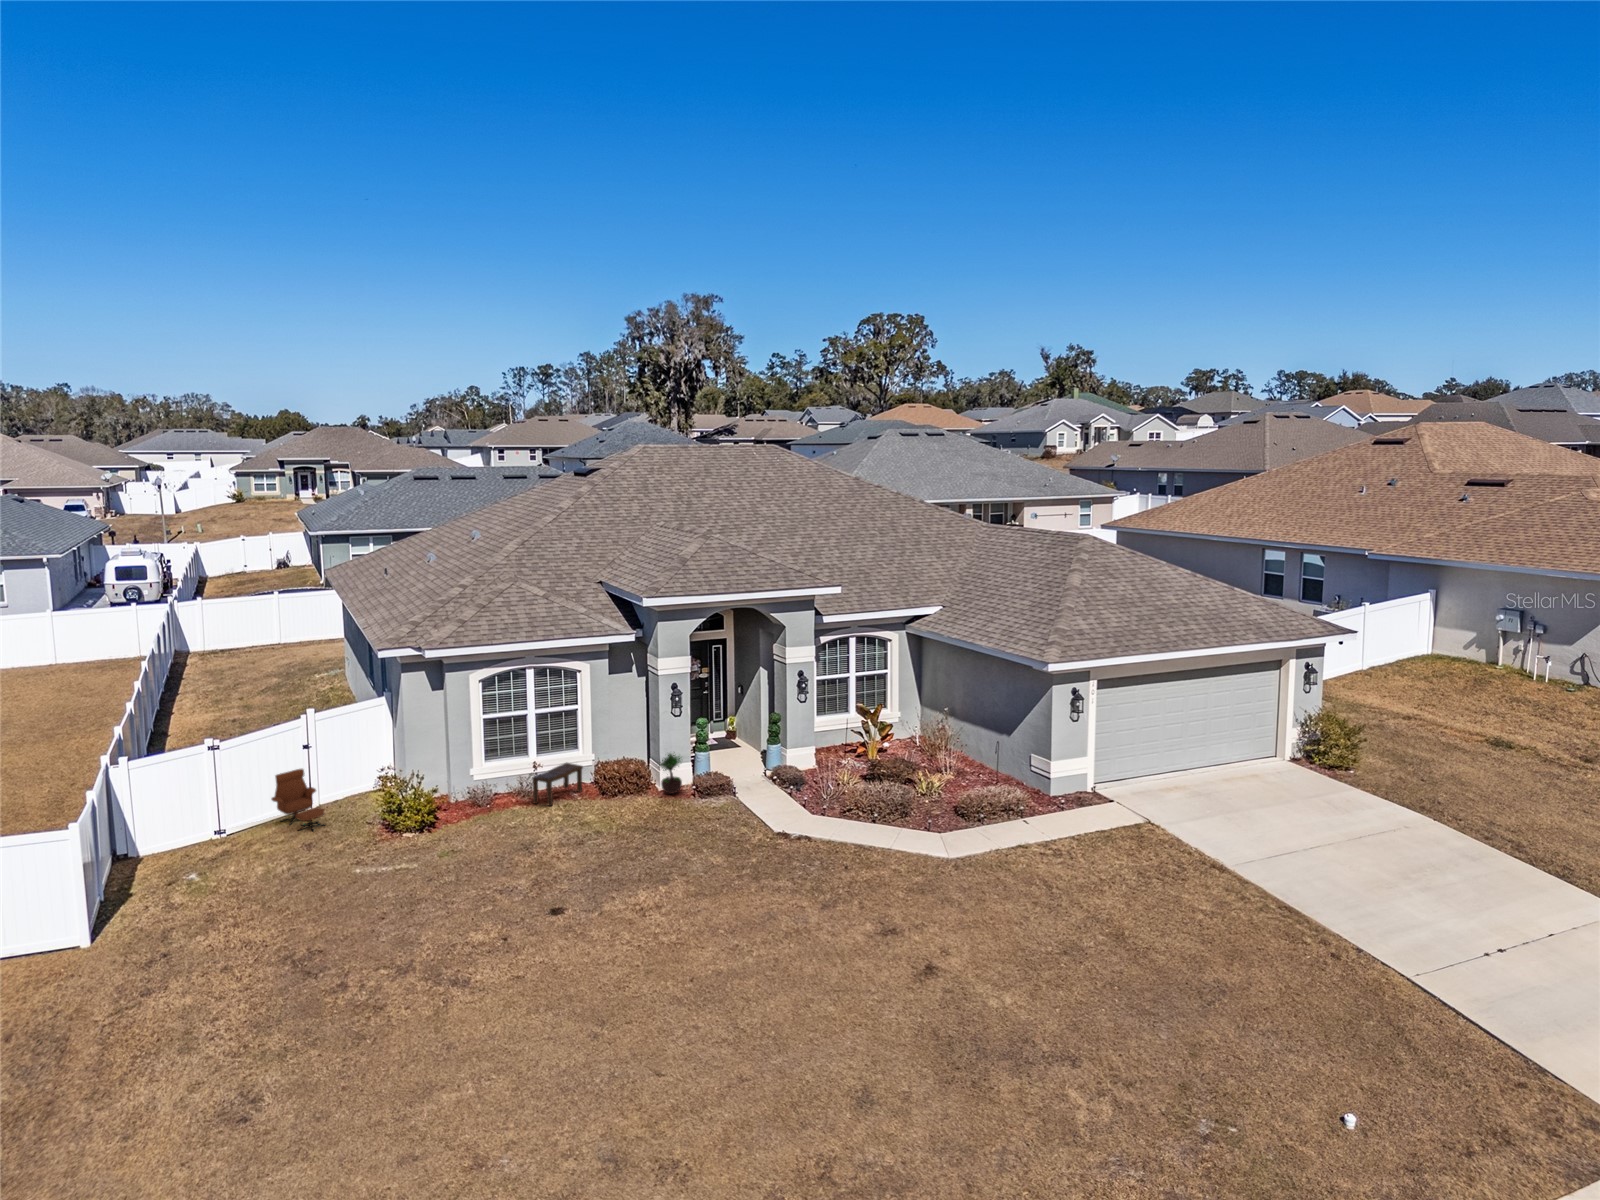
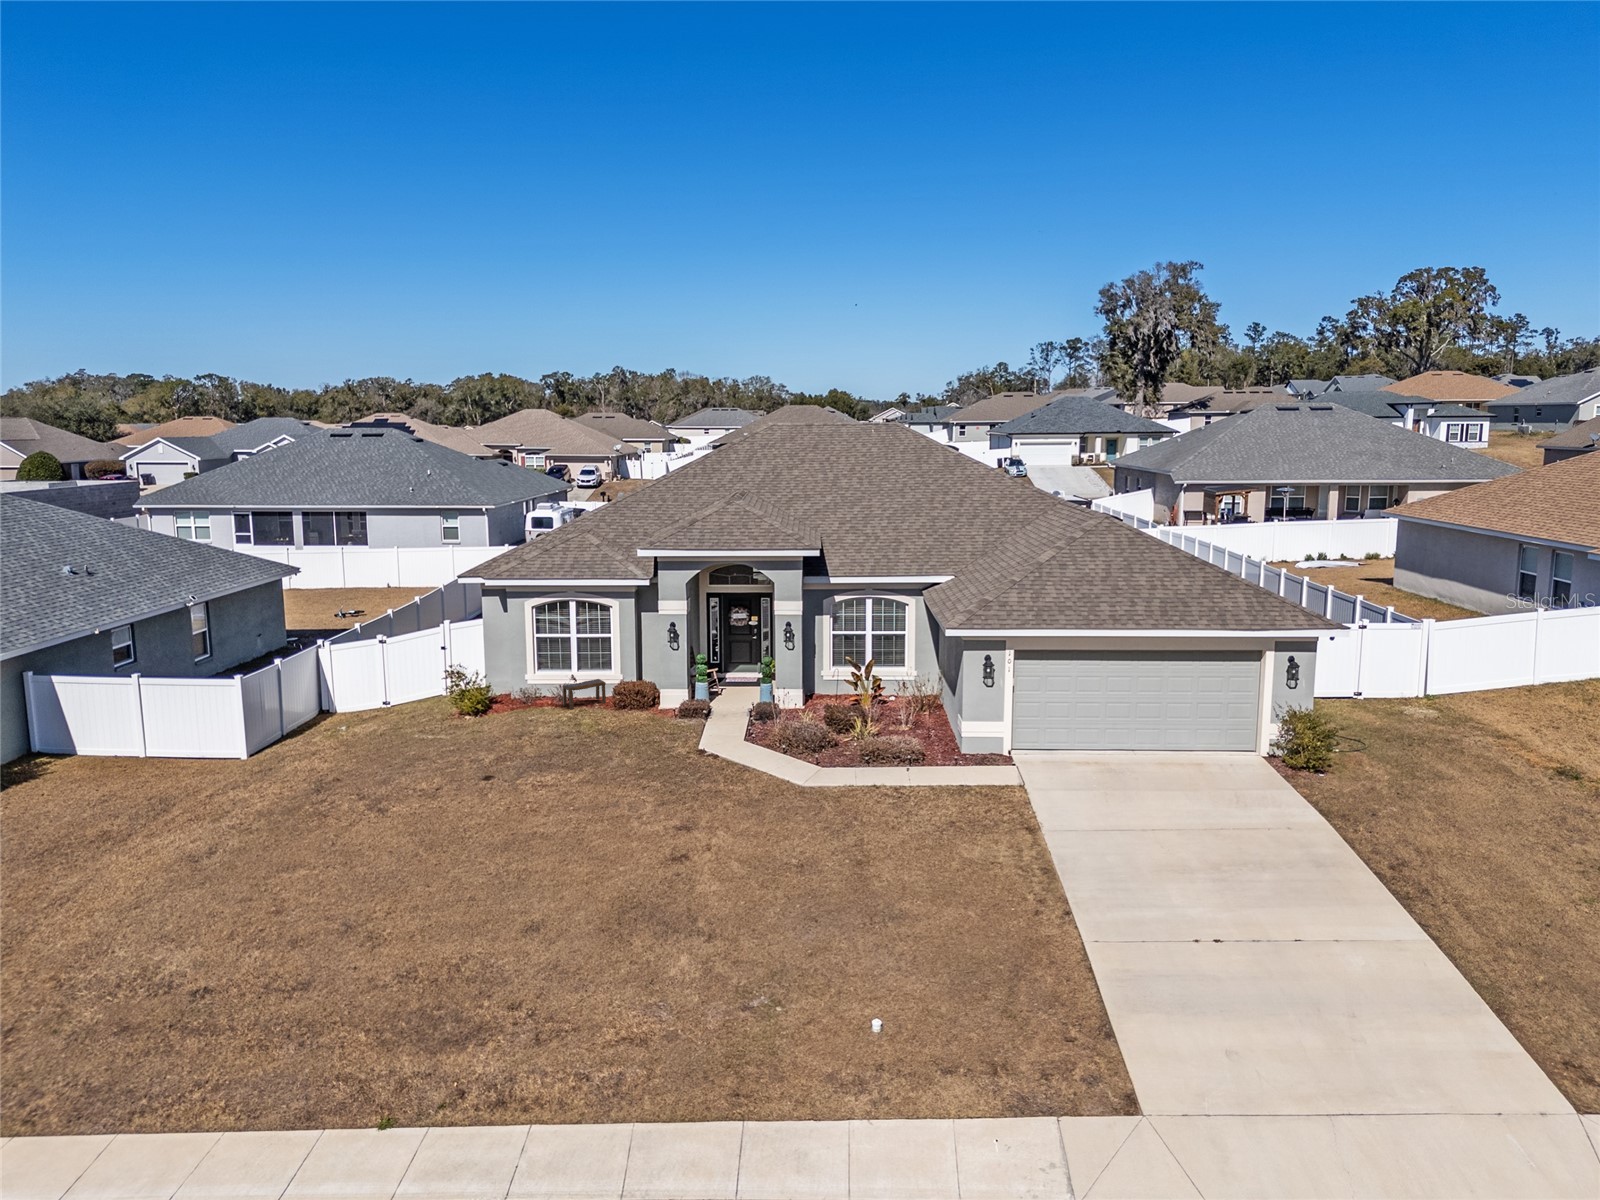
potted tree: present [659,754,682,794] -> none [648,675,673,713]
lounge chair: present [272,769,325,830] -> none [397,660,429,704]

